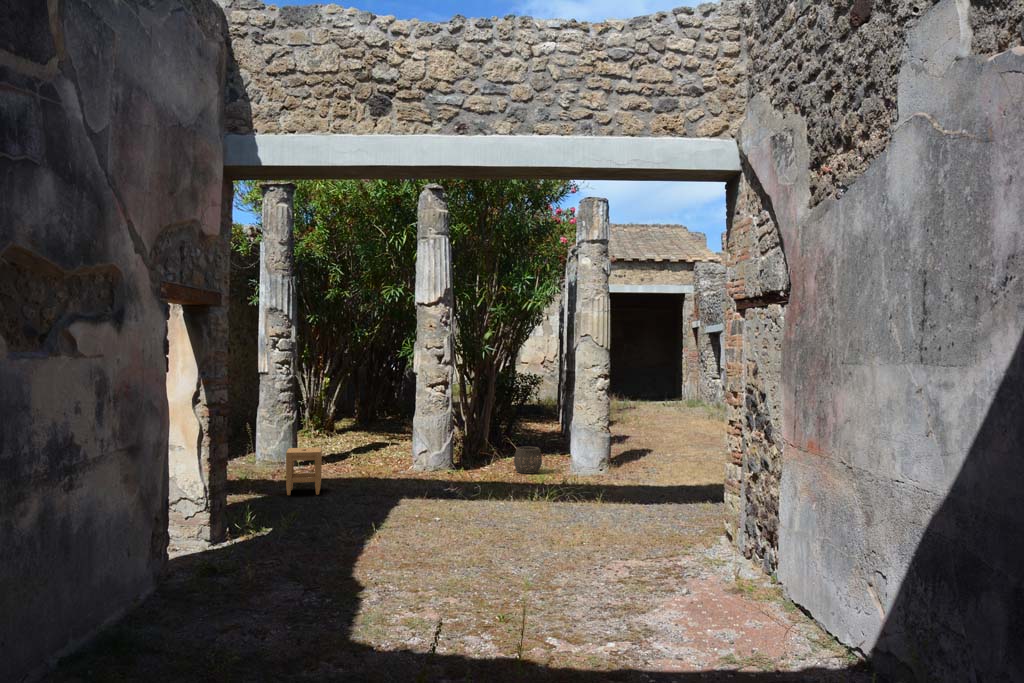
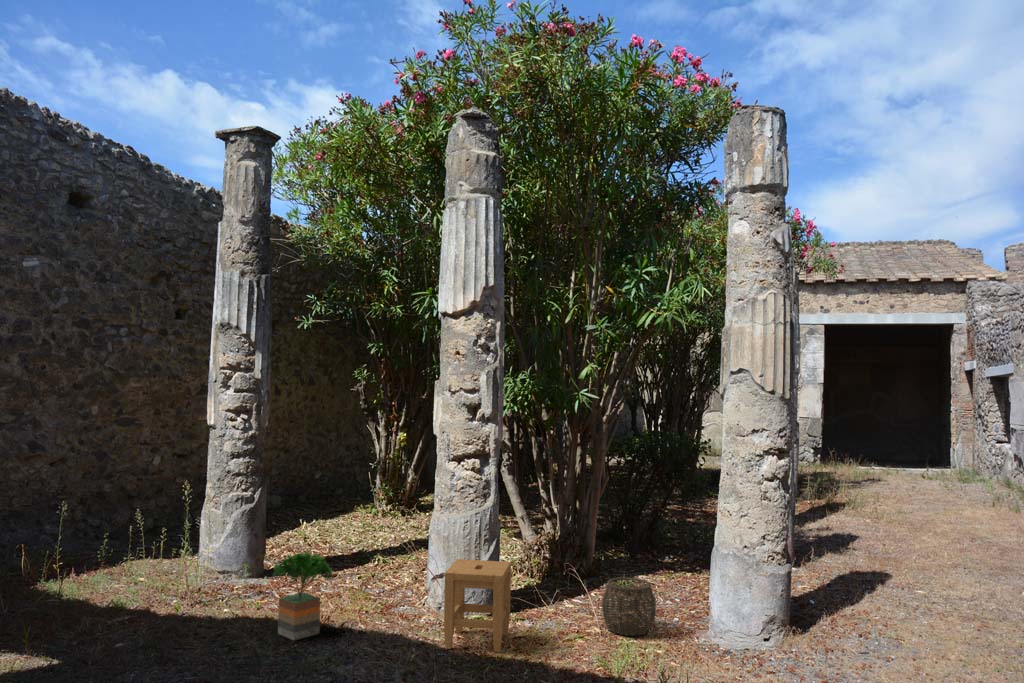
potted tree: none [344,439,380,484] -> present [274,552,334,640]
stool: present [286,448,322,495] -> present [444,559,511,652]

